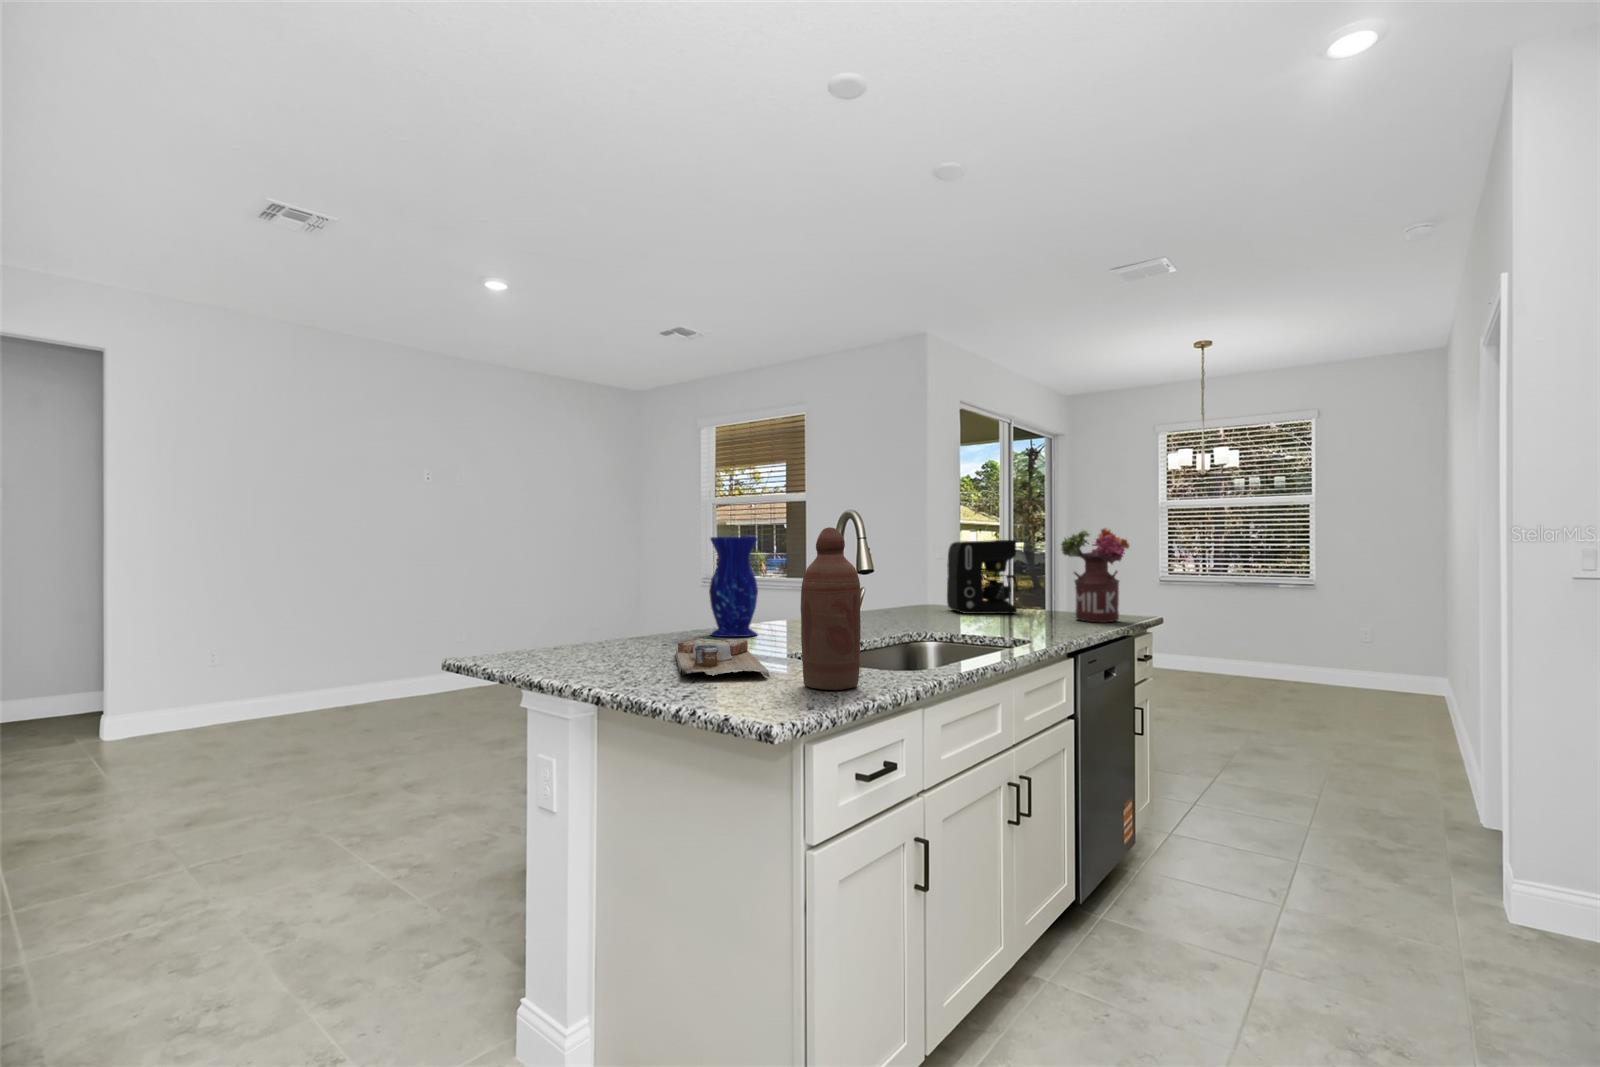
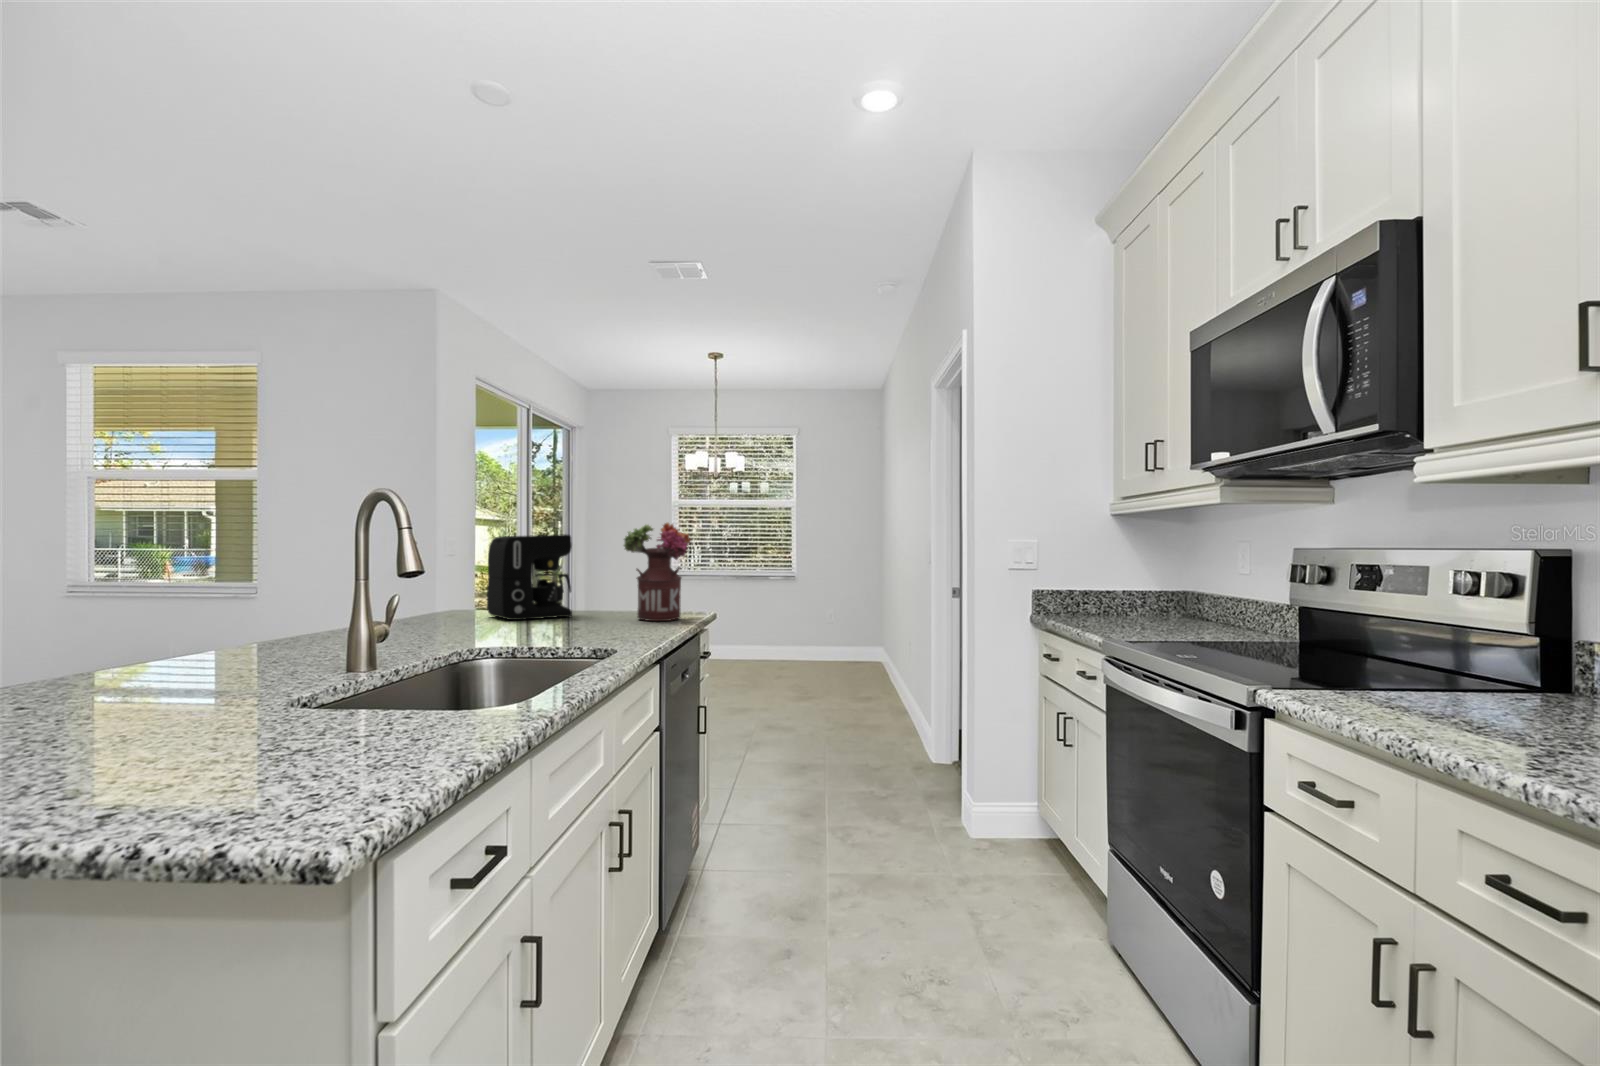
bottle: present [801,527,861,690] -> none [342,510,443,757]
vase: present [709,537,758,637] -> none [124,526,221,683]
cutting board: present [676,638,770,677] -> none [58,688,278,773]

